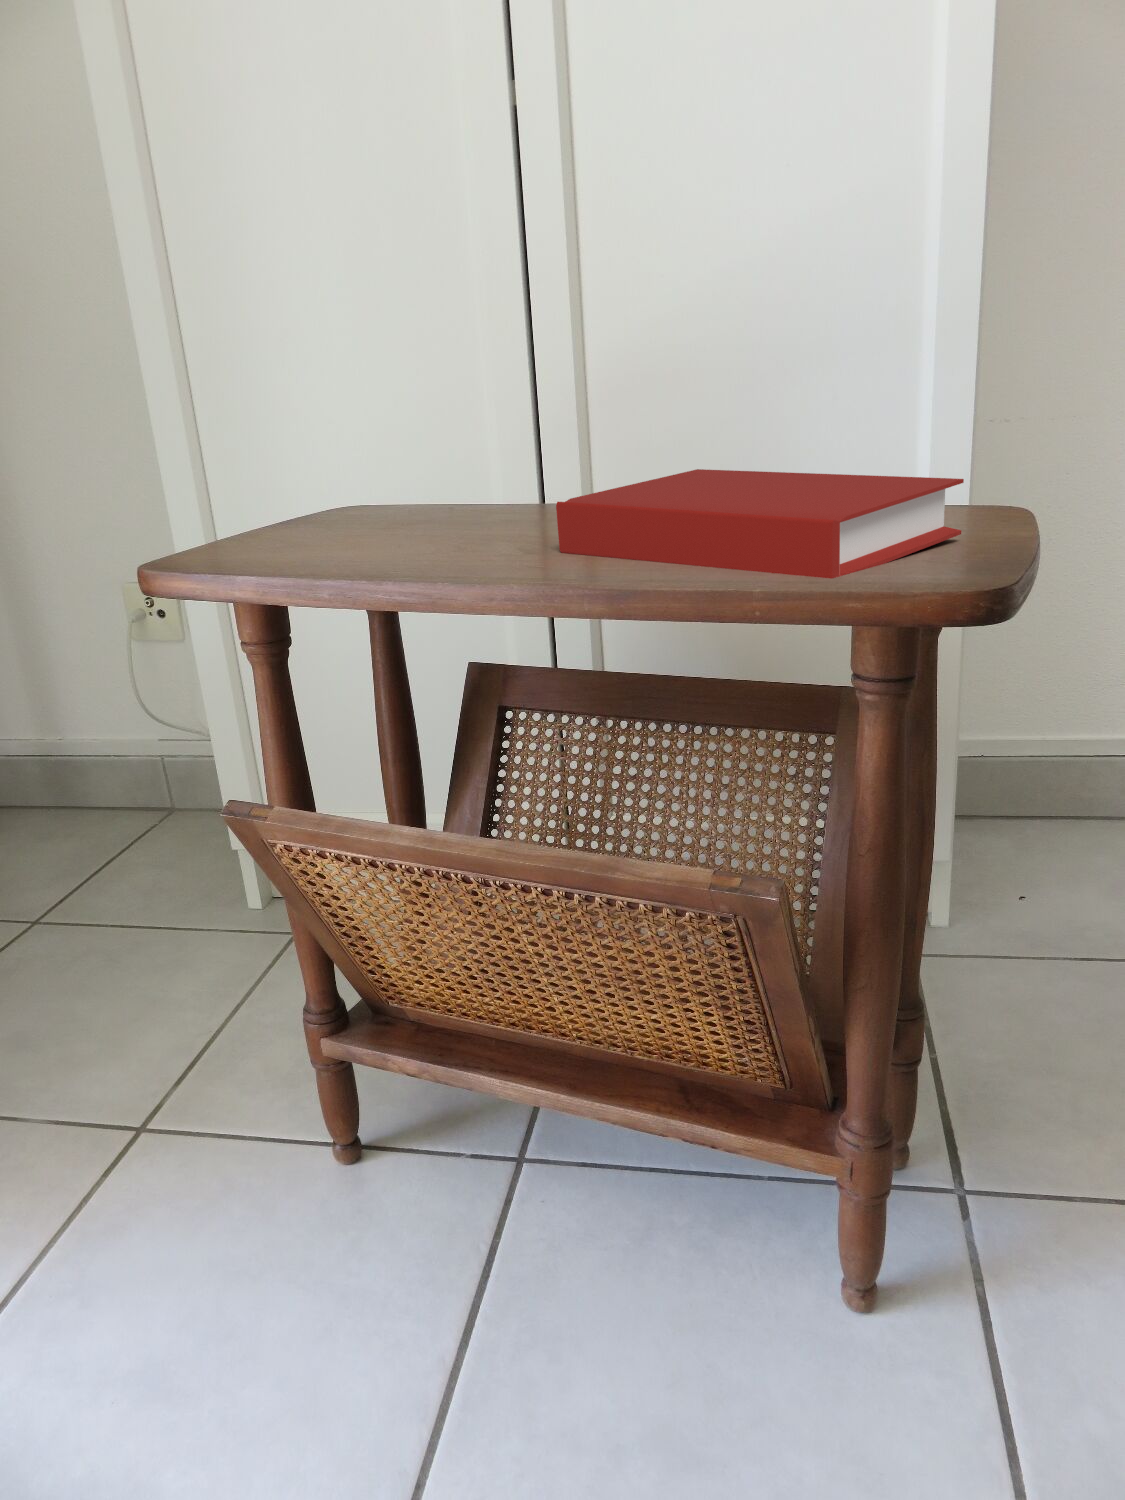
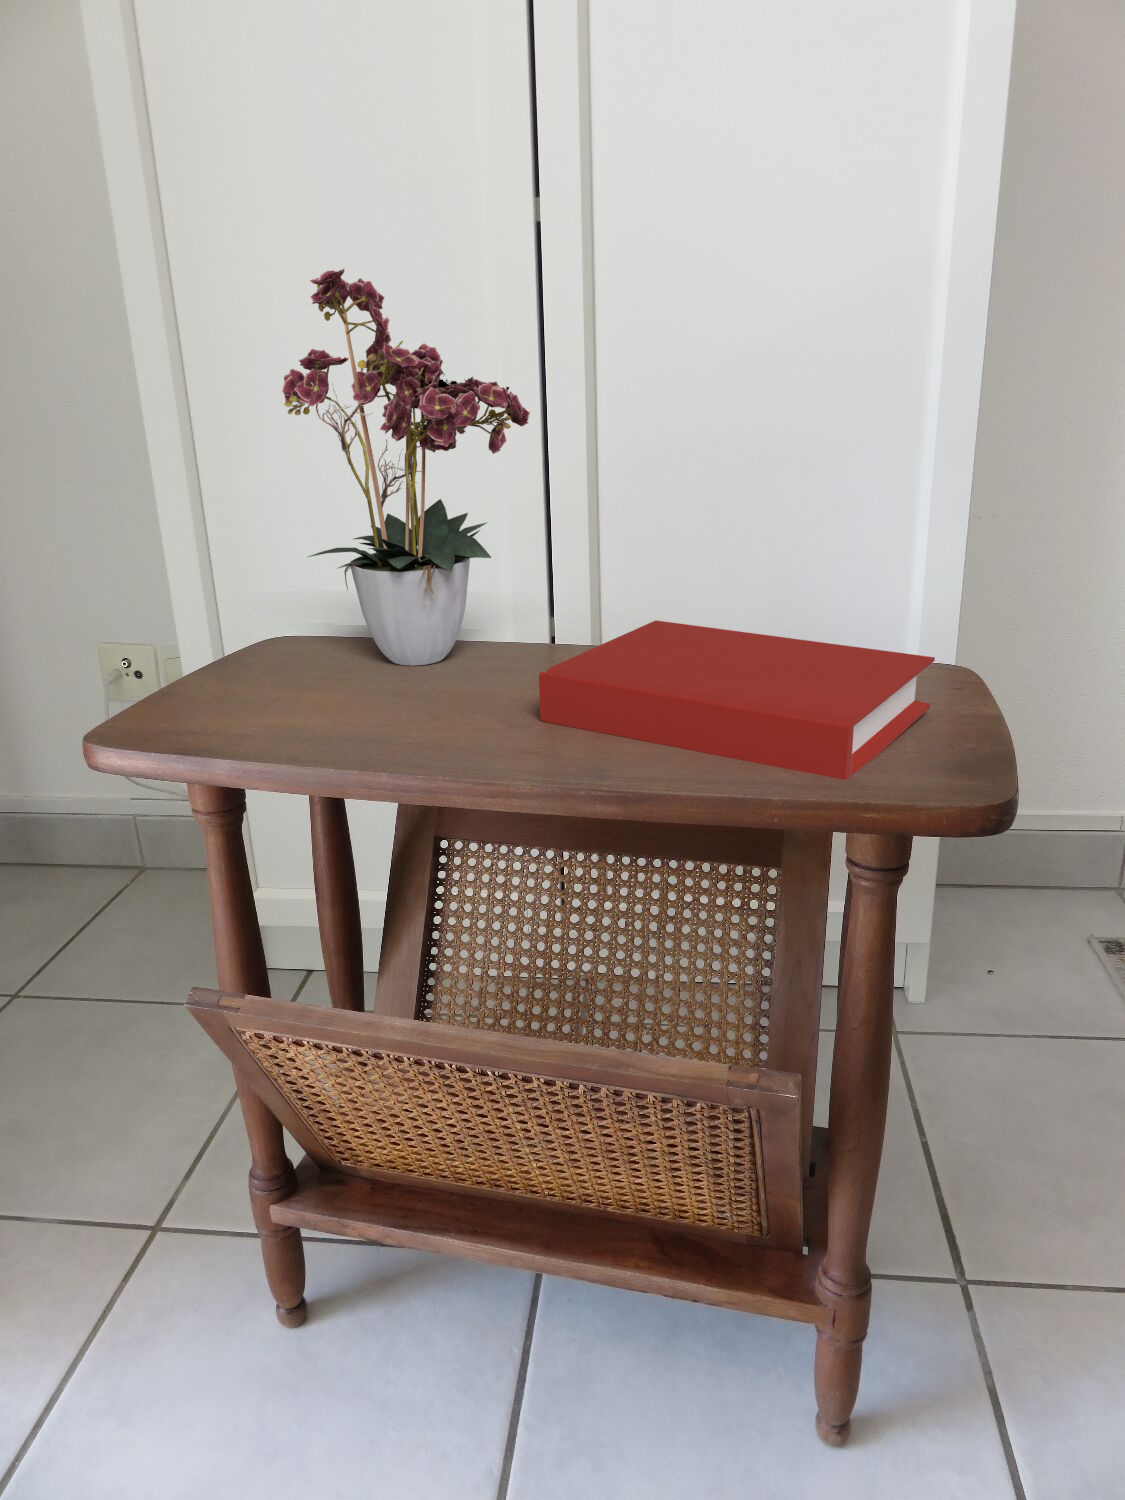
flower arrangement: none [326,110,591,526] -> present [282,269,530,666]

